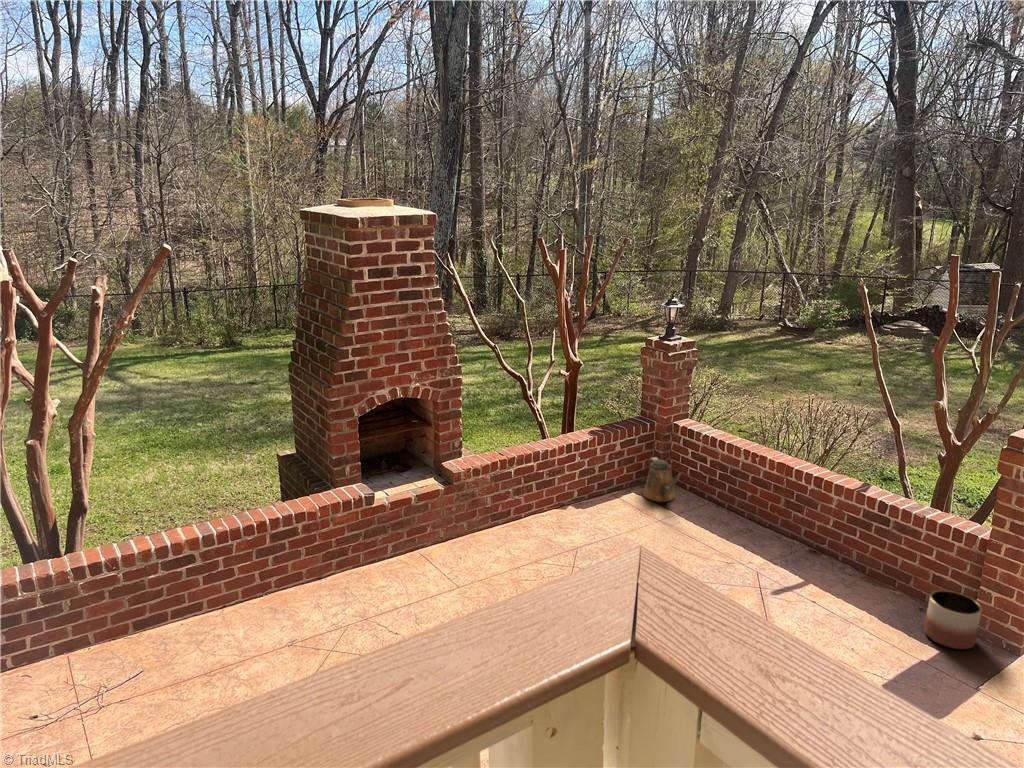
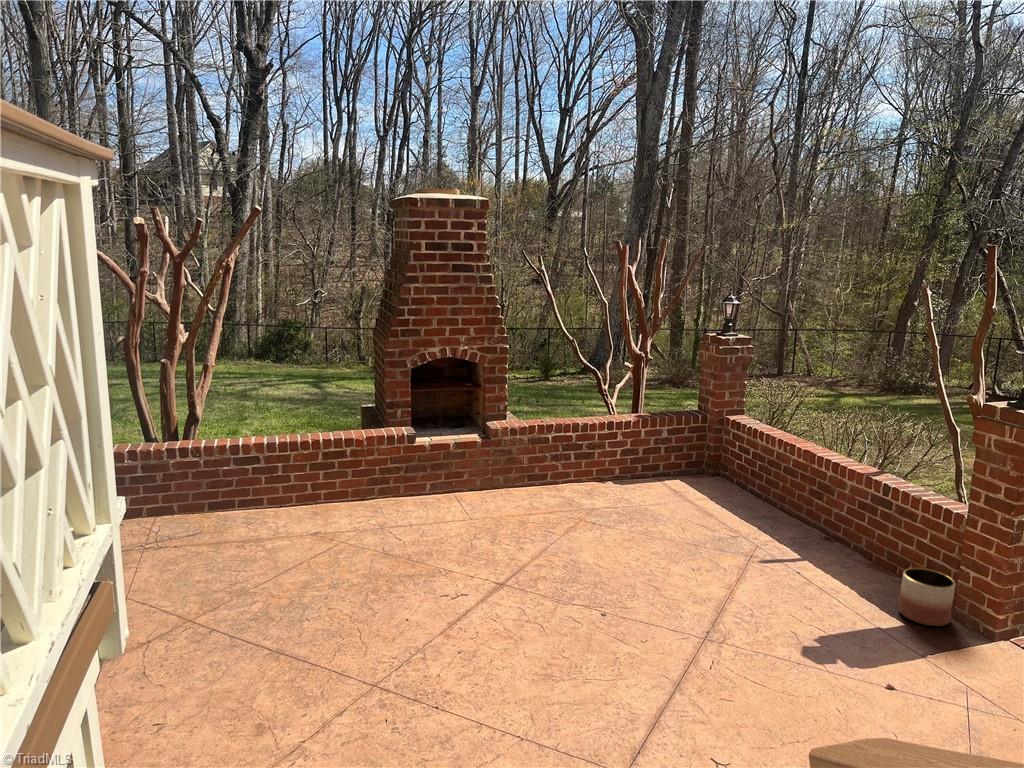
watering can: present [643,457,682,502] -> none [686,447,718,489]

